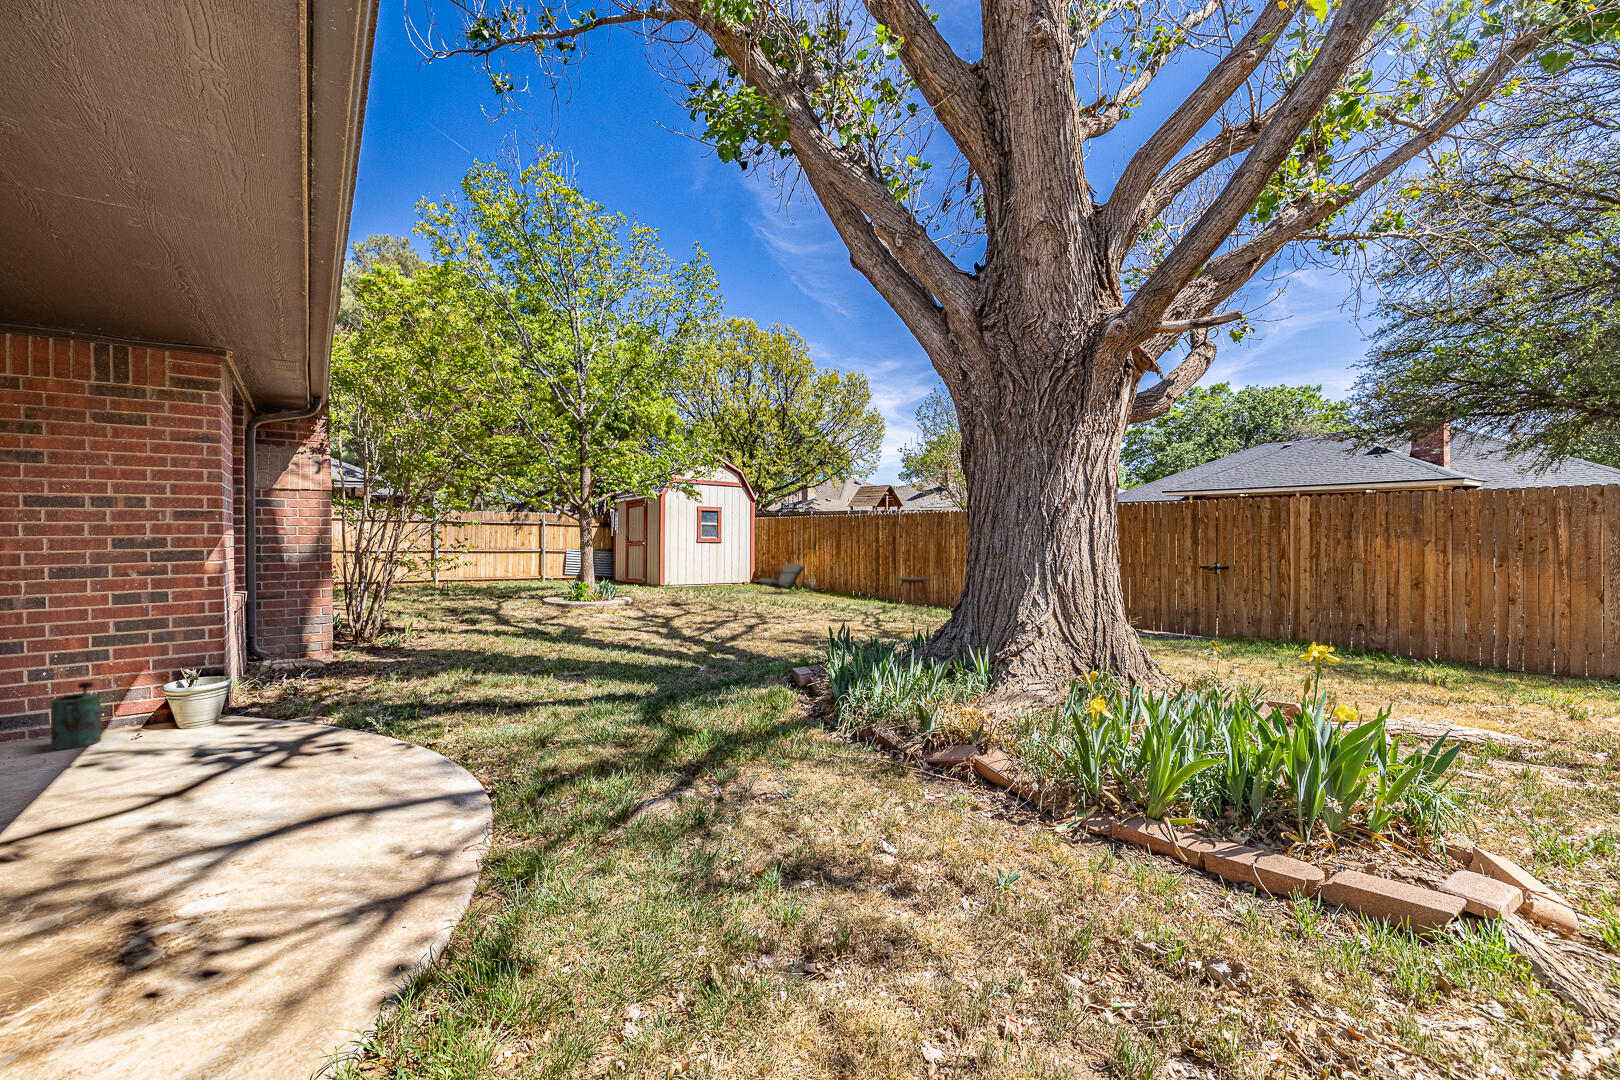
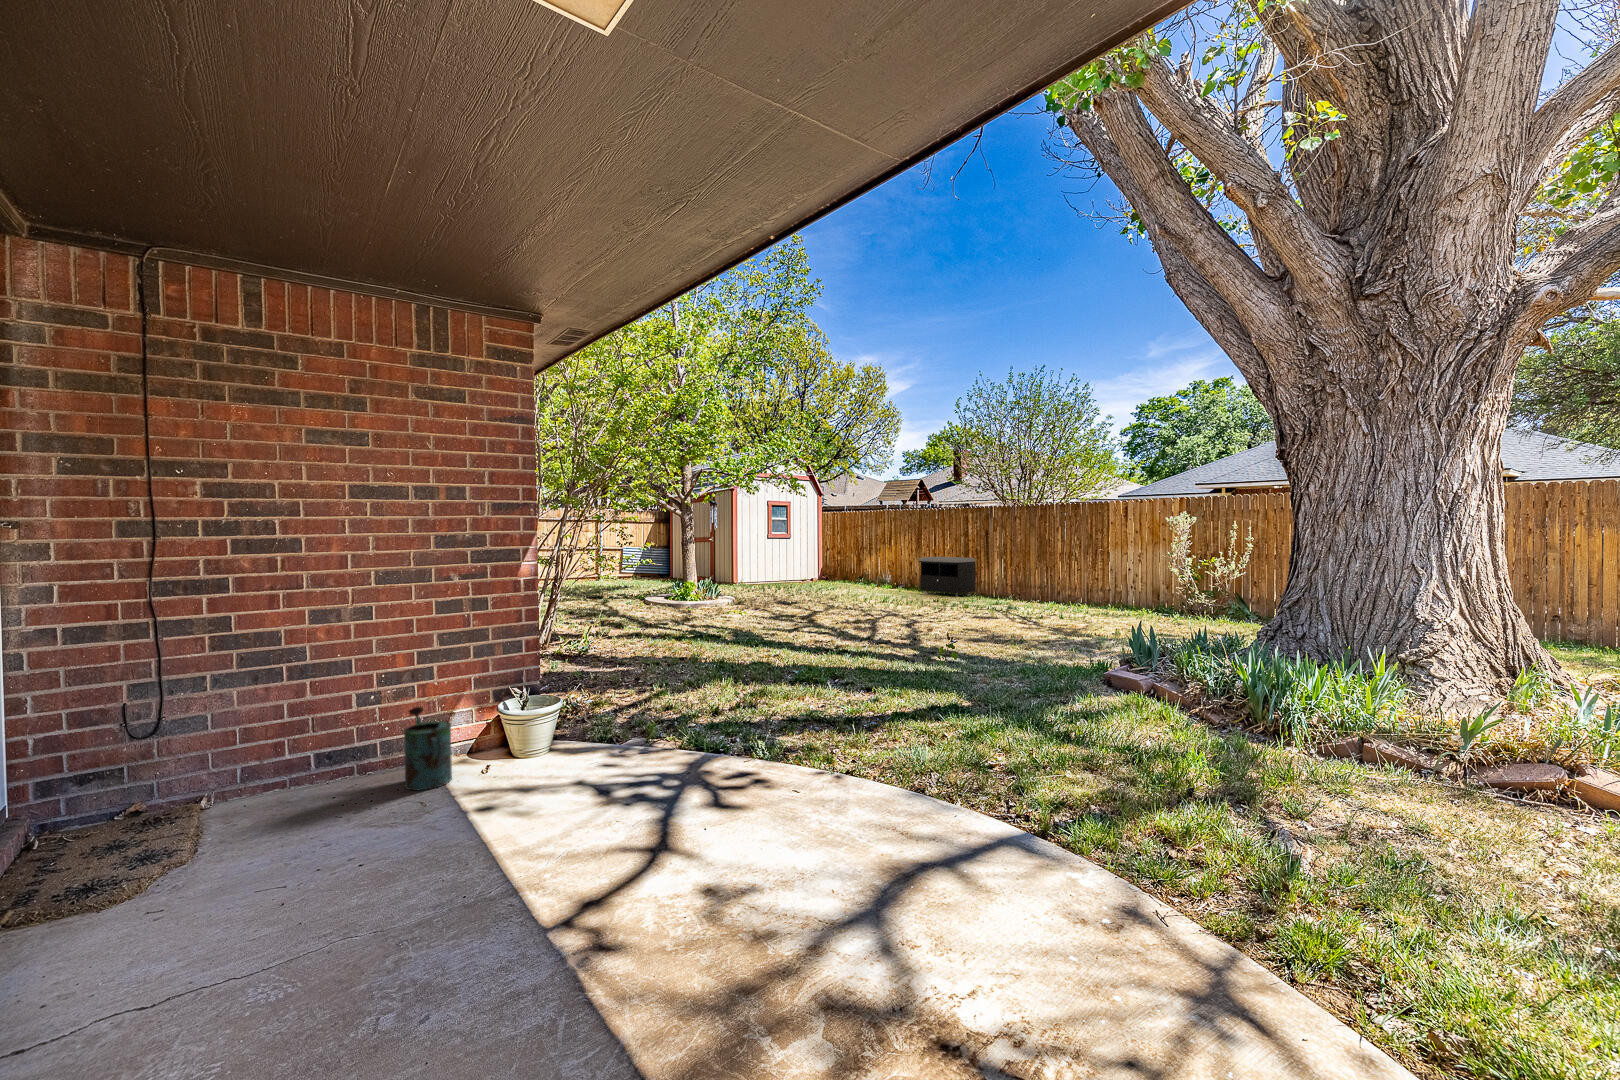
armchair: present [758,563,804,592] -> none [847,558,895,590]
storage bench: none [816,563,868,602] -> present [919,557,976,597]
side table: present [895,577,930,609] -> none [1019,571,1057,605]

